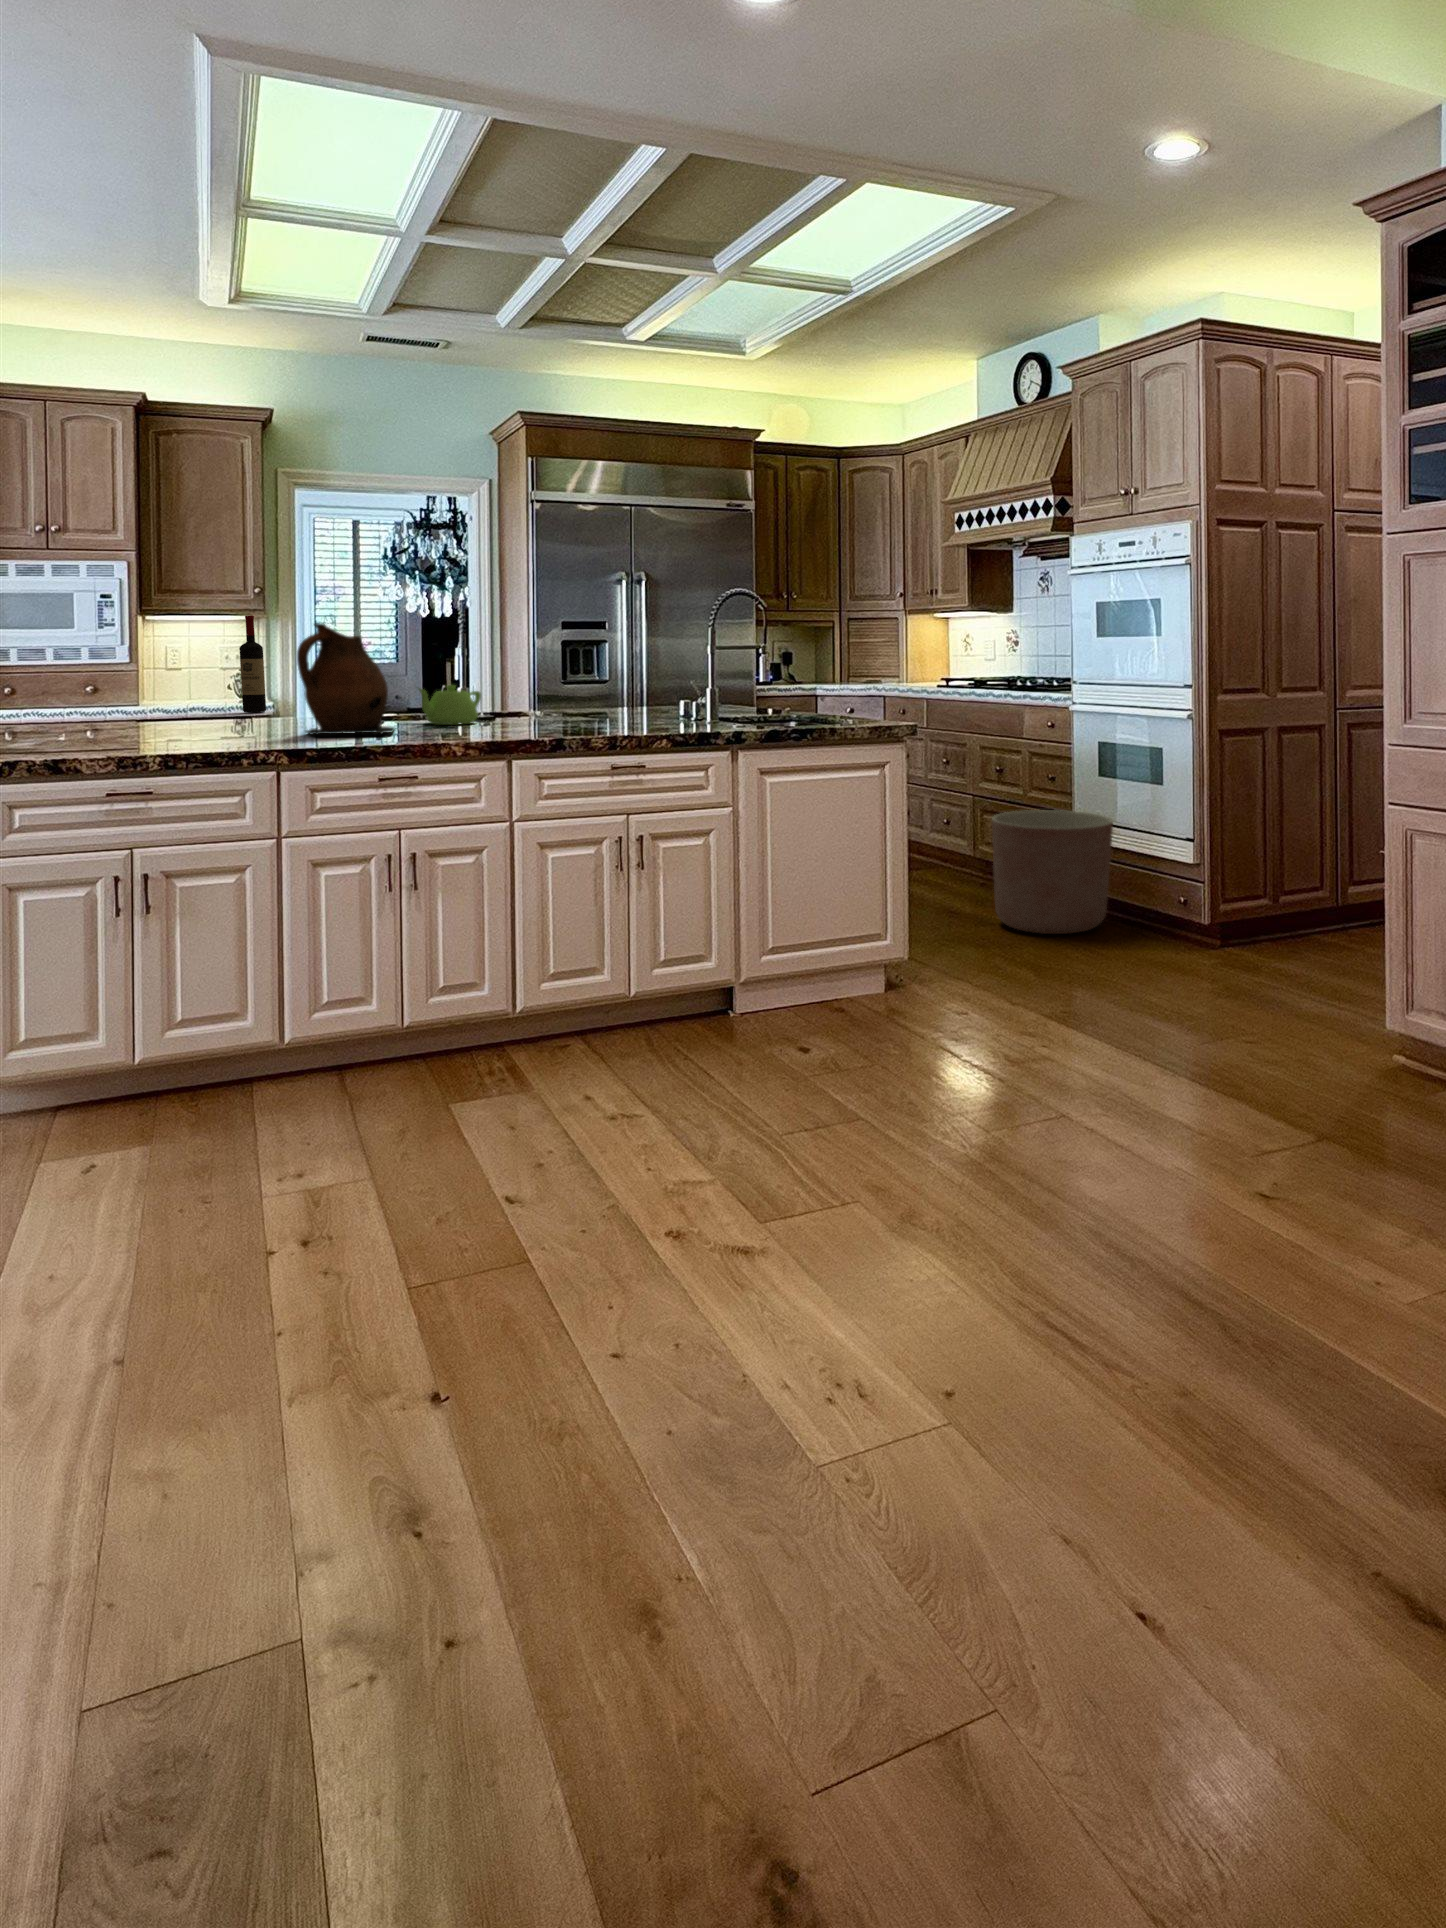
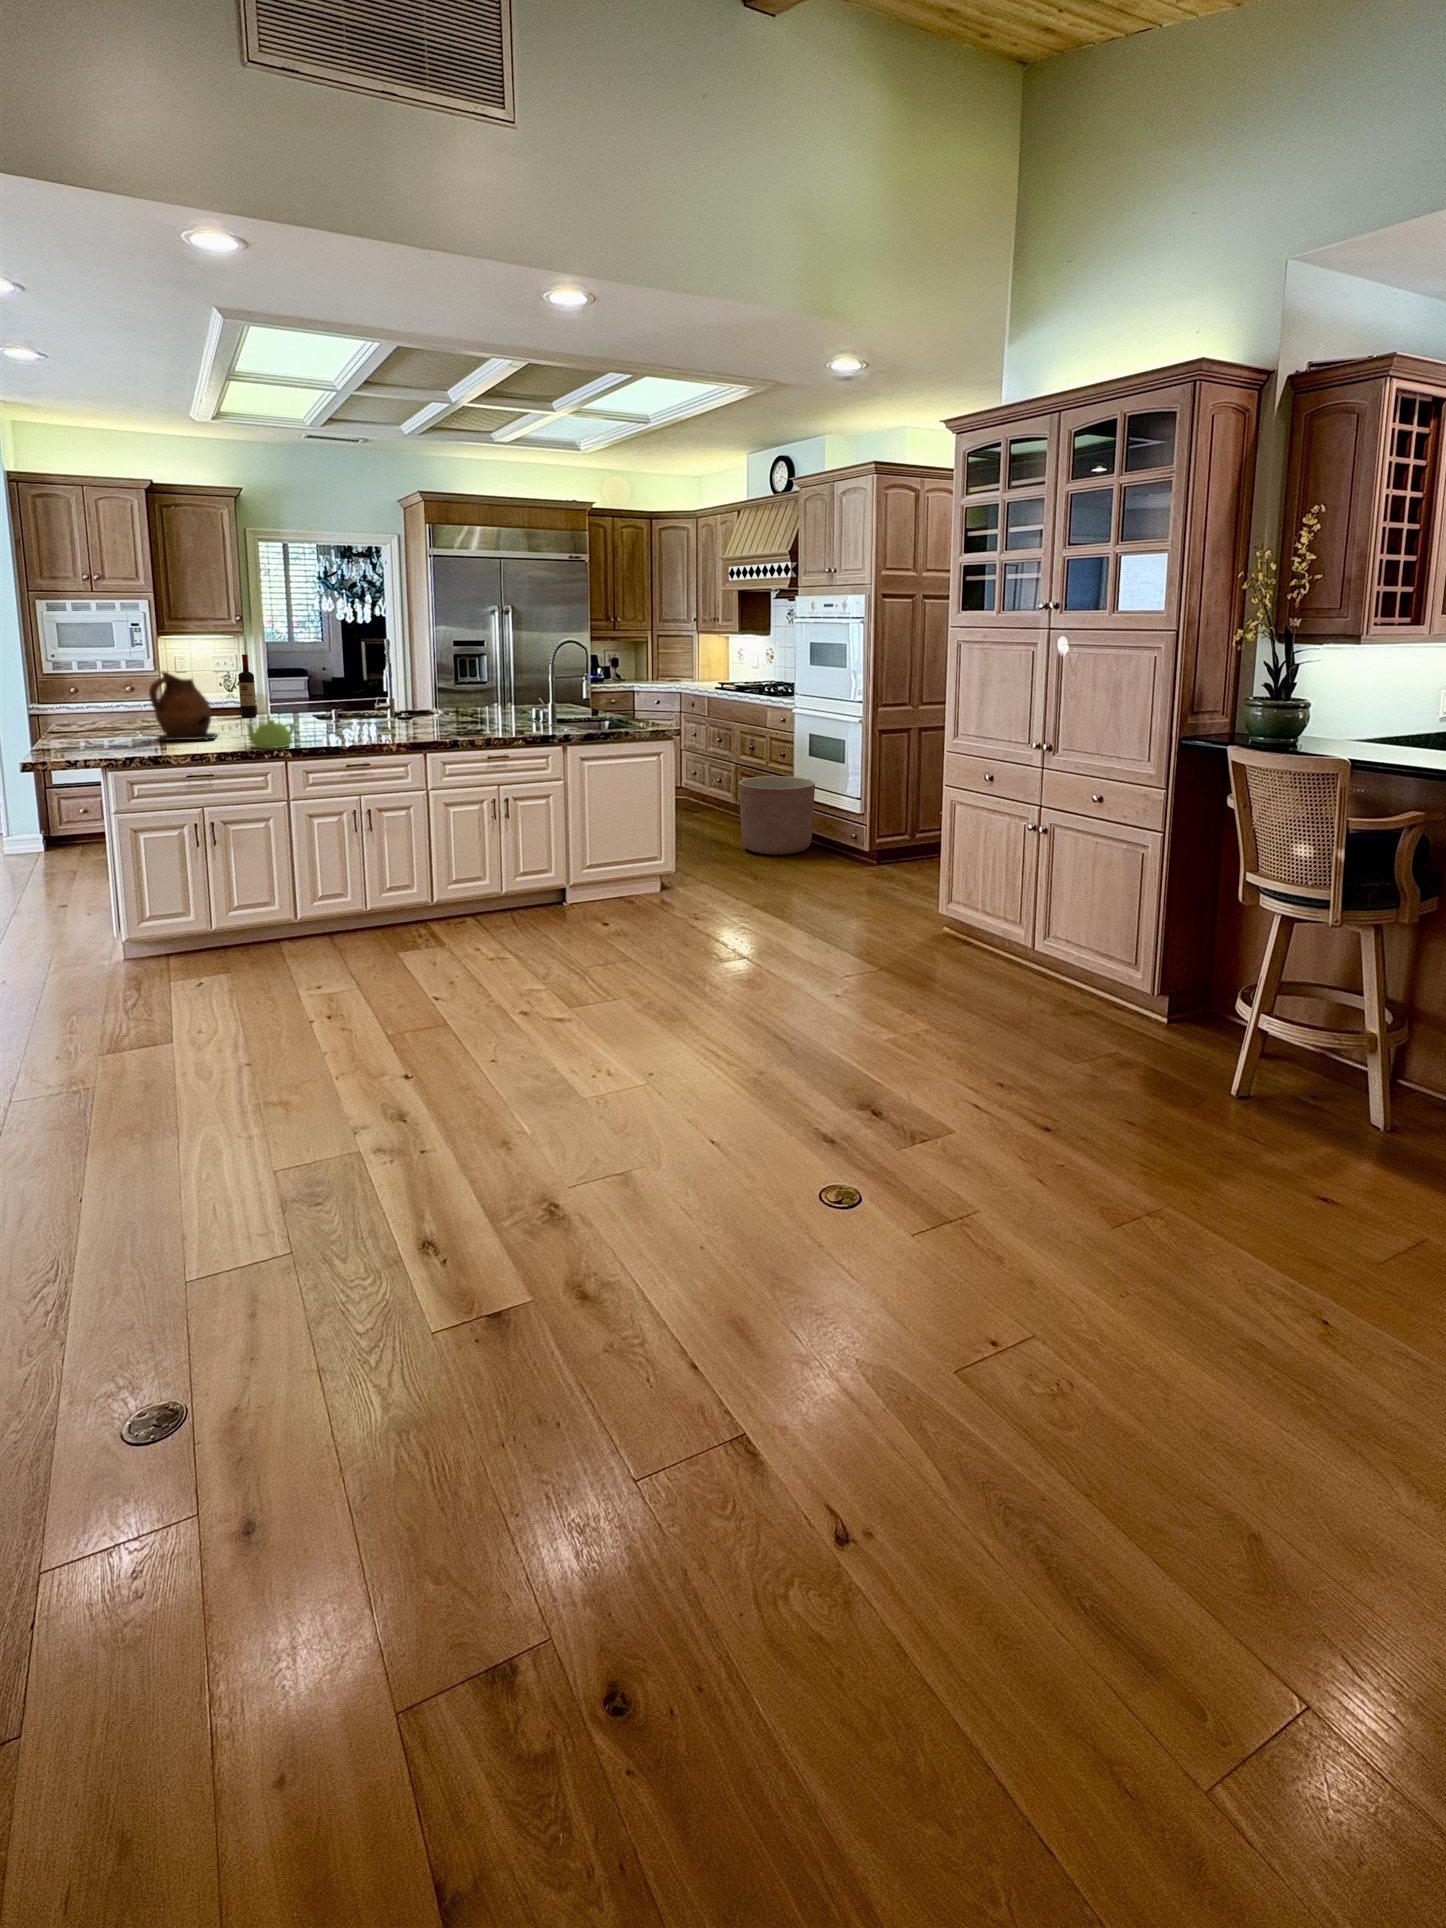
ceramic pitcher: present [297,623,395,735] -> present [149,672,217,741]
teapot: present [419,685,481,725] -> present [247,720,295,749]

